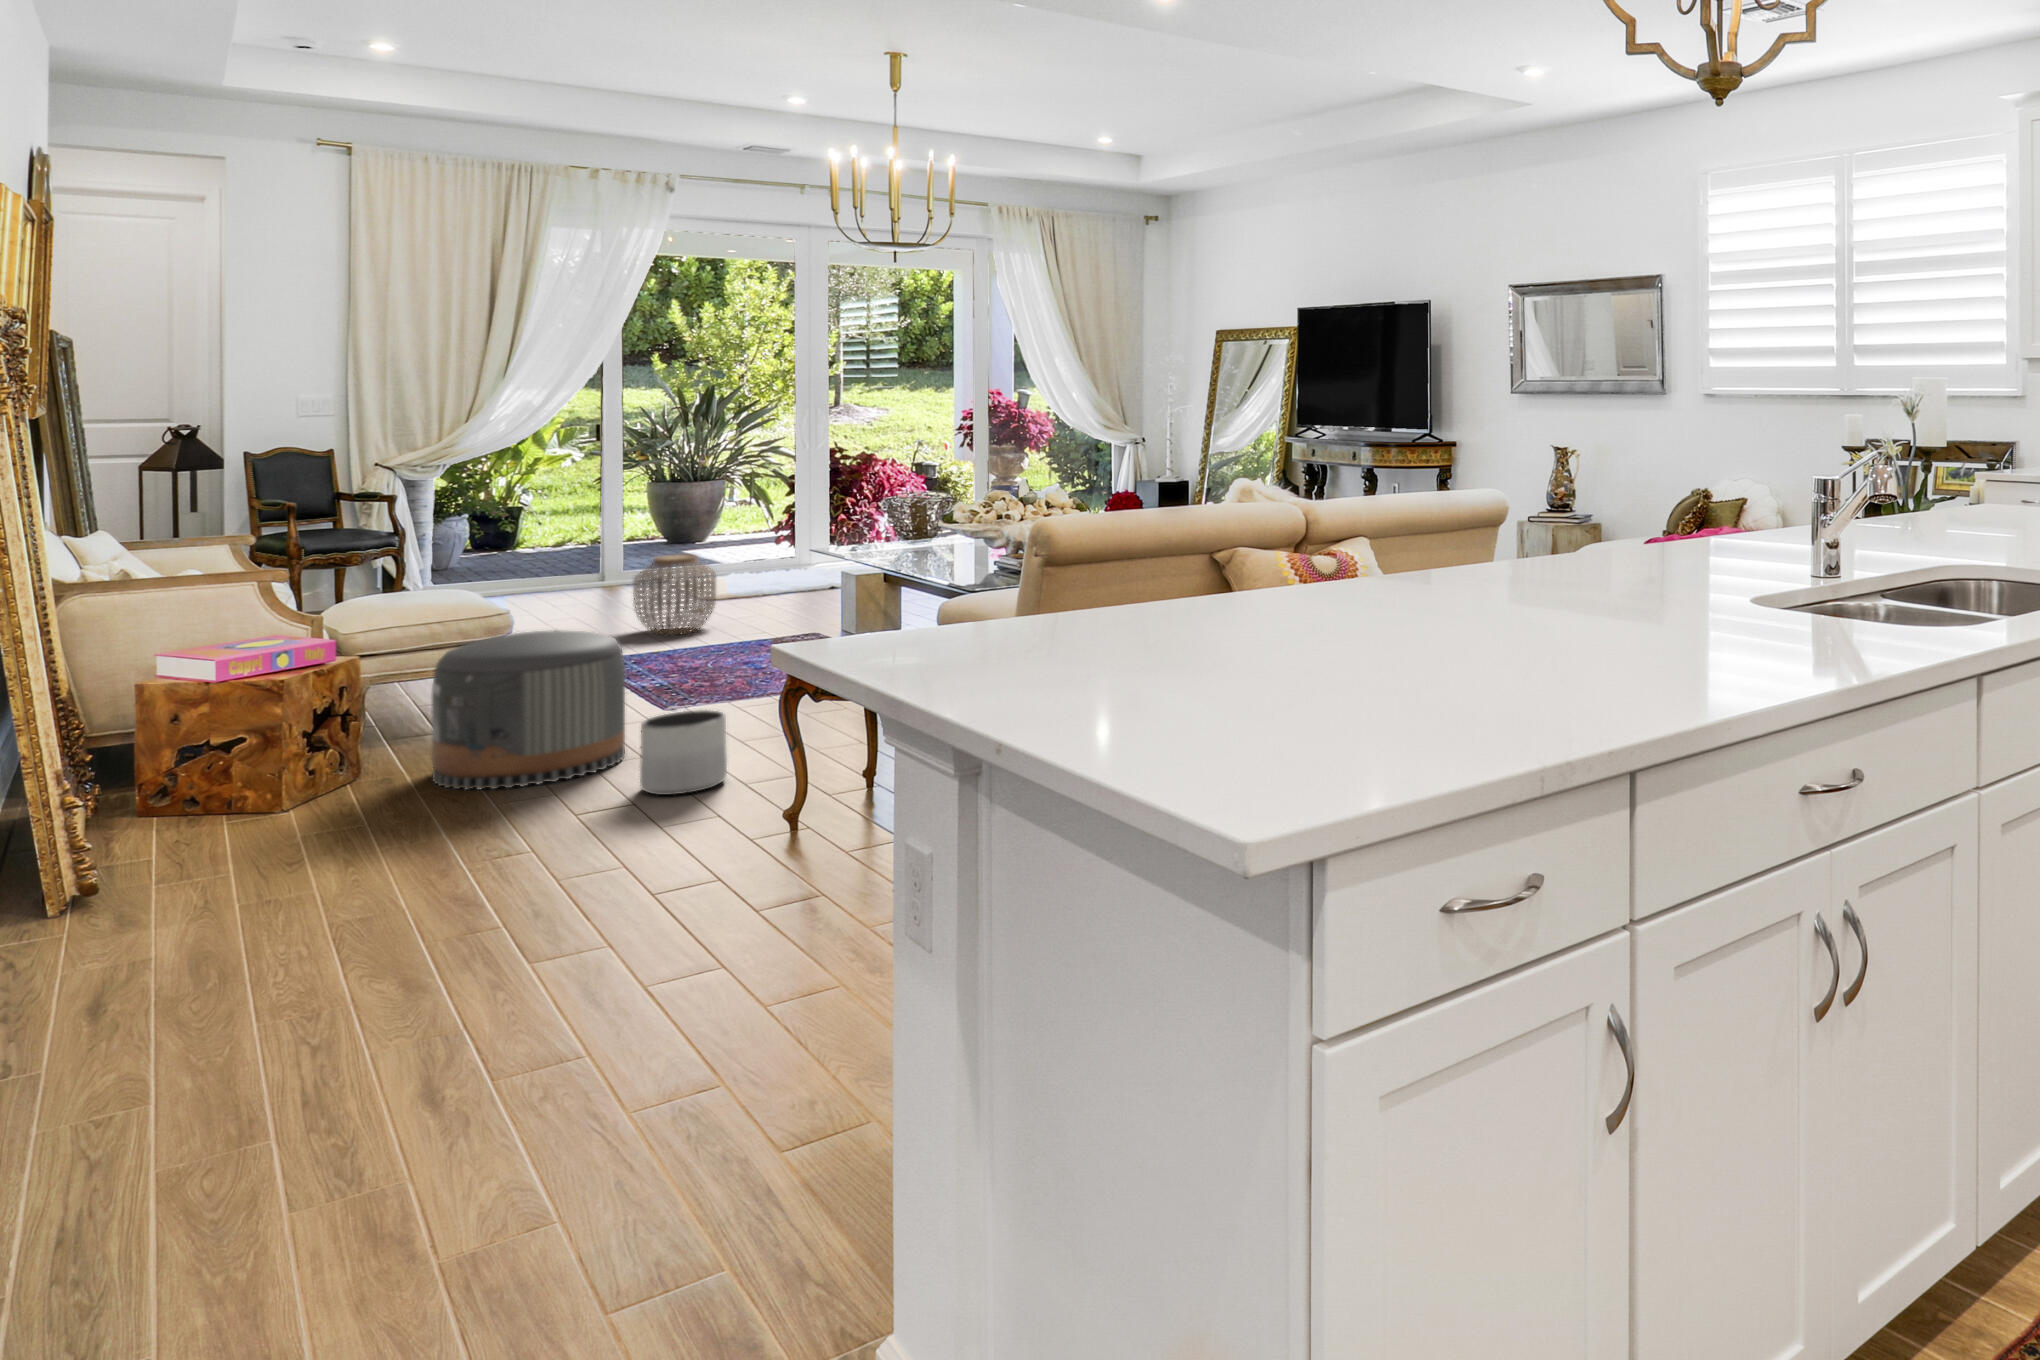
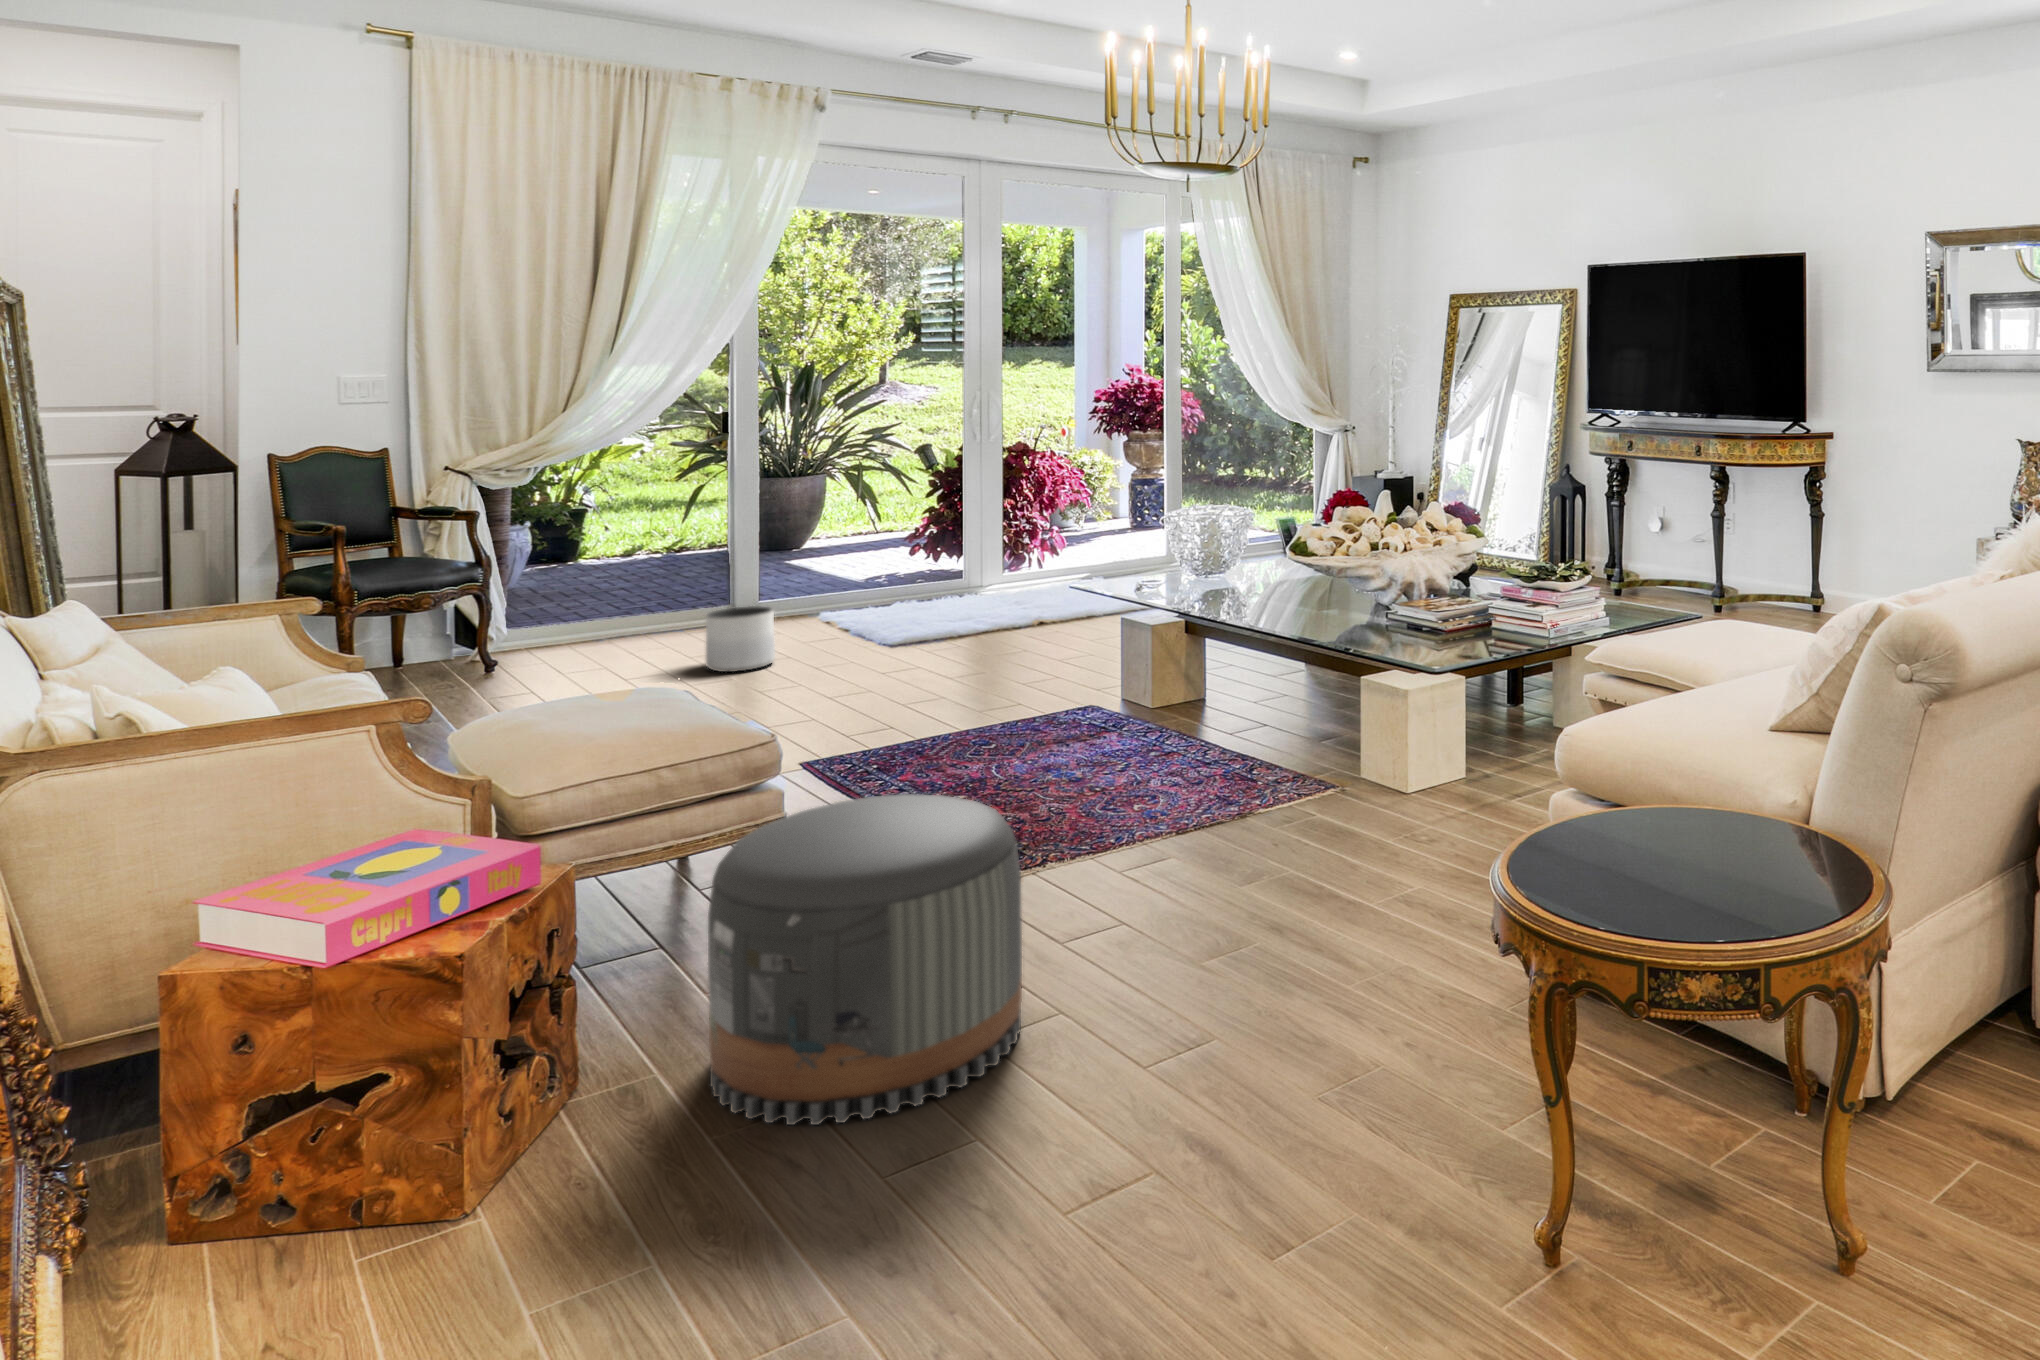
woven basket: present [633,554,716,635] -> none [835,597,945,713]
planter: present [640,710,727,795] -> present [706,606,775,672]

